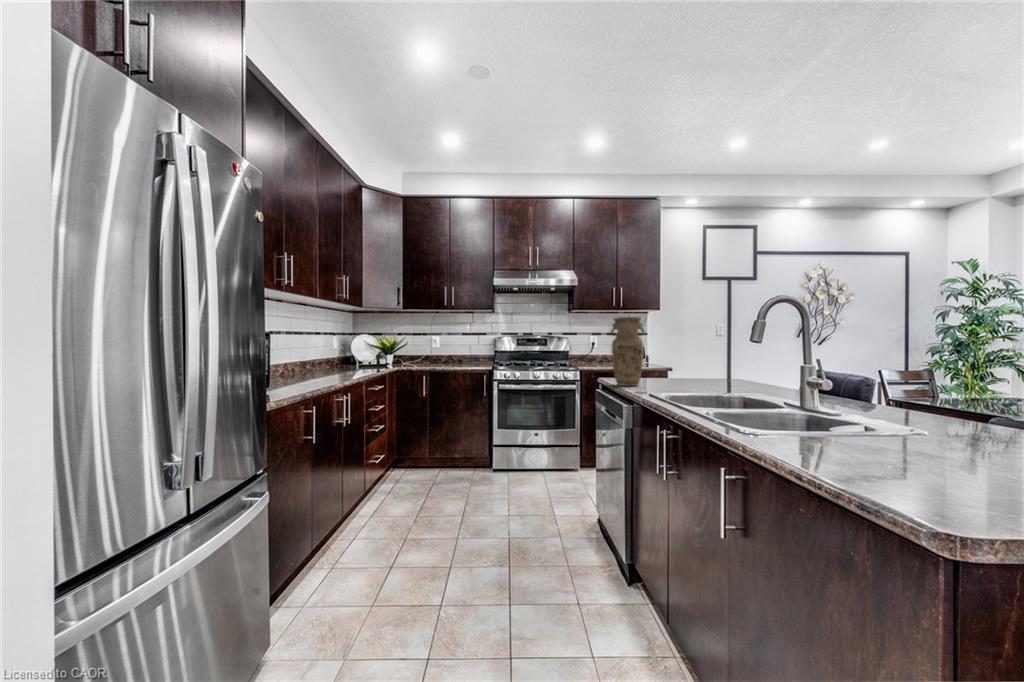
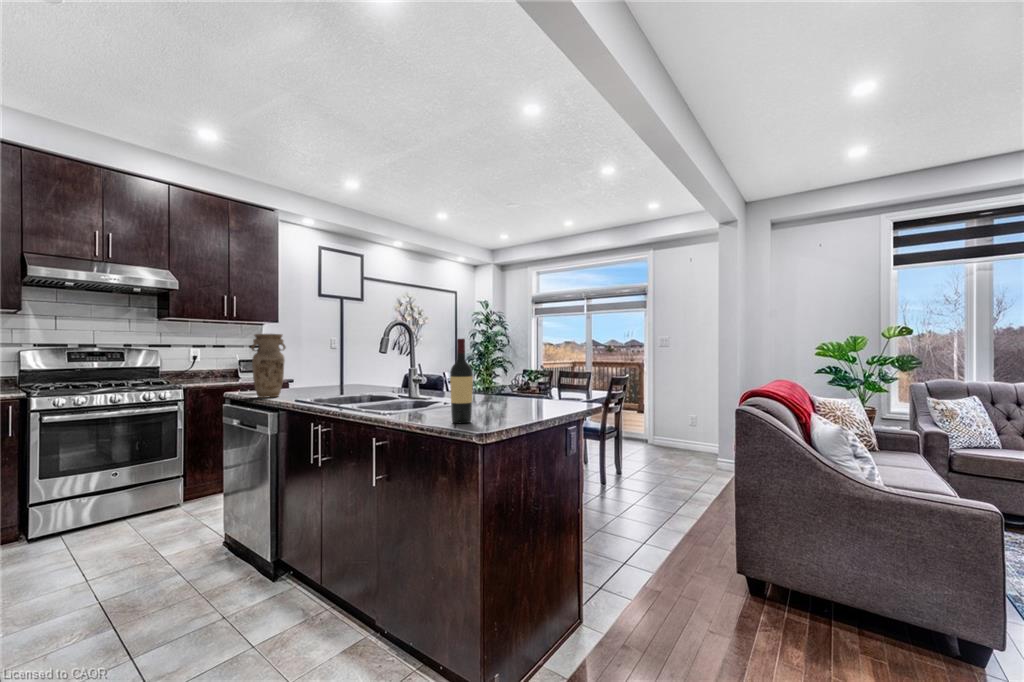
wine bottle: none [888,297,960,494] -> present [450,338,473,423]

